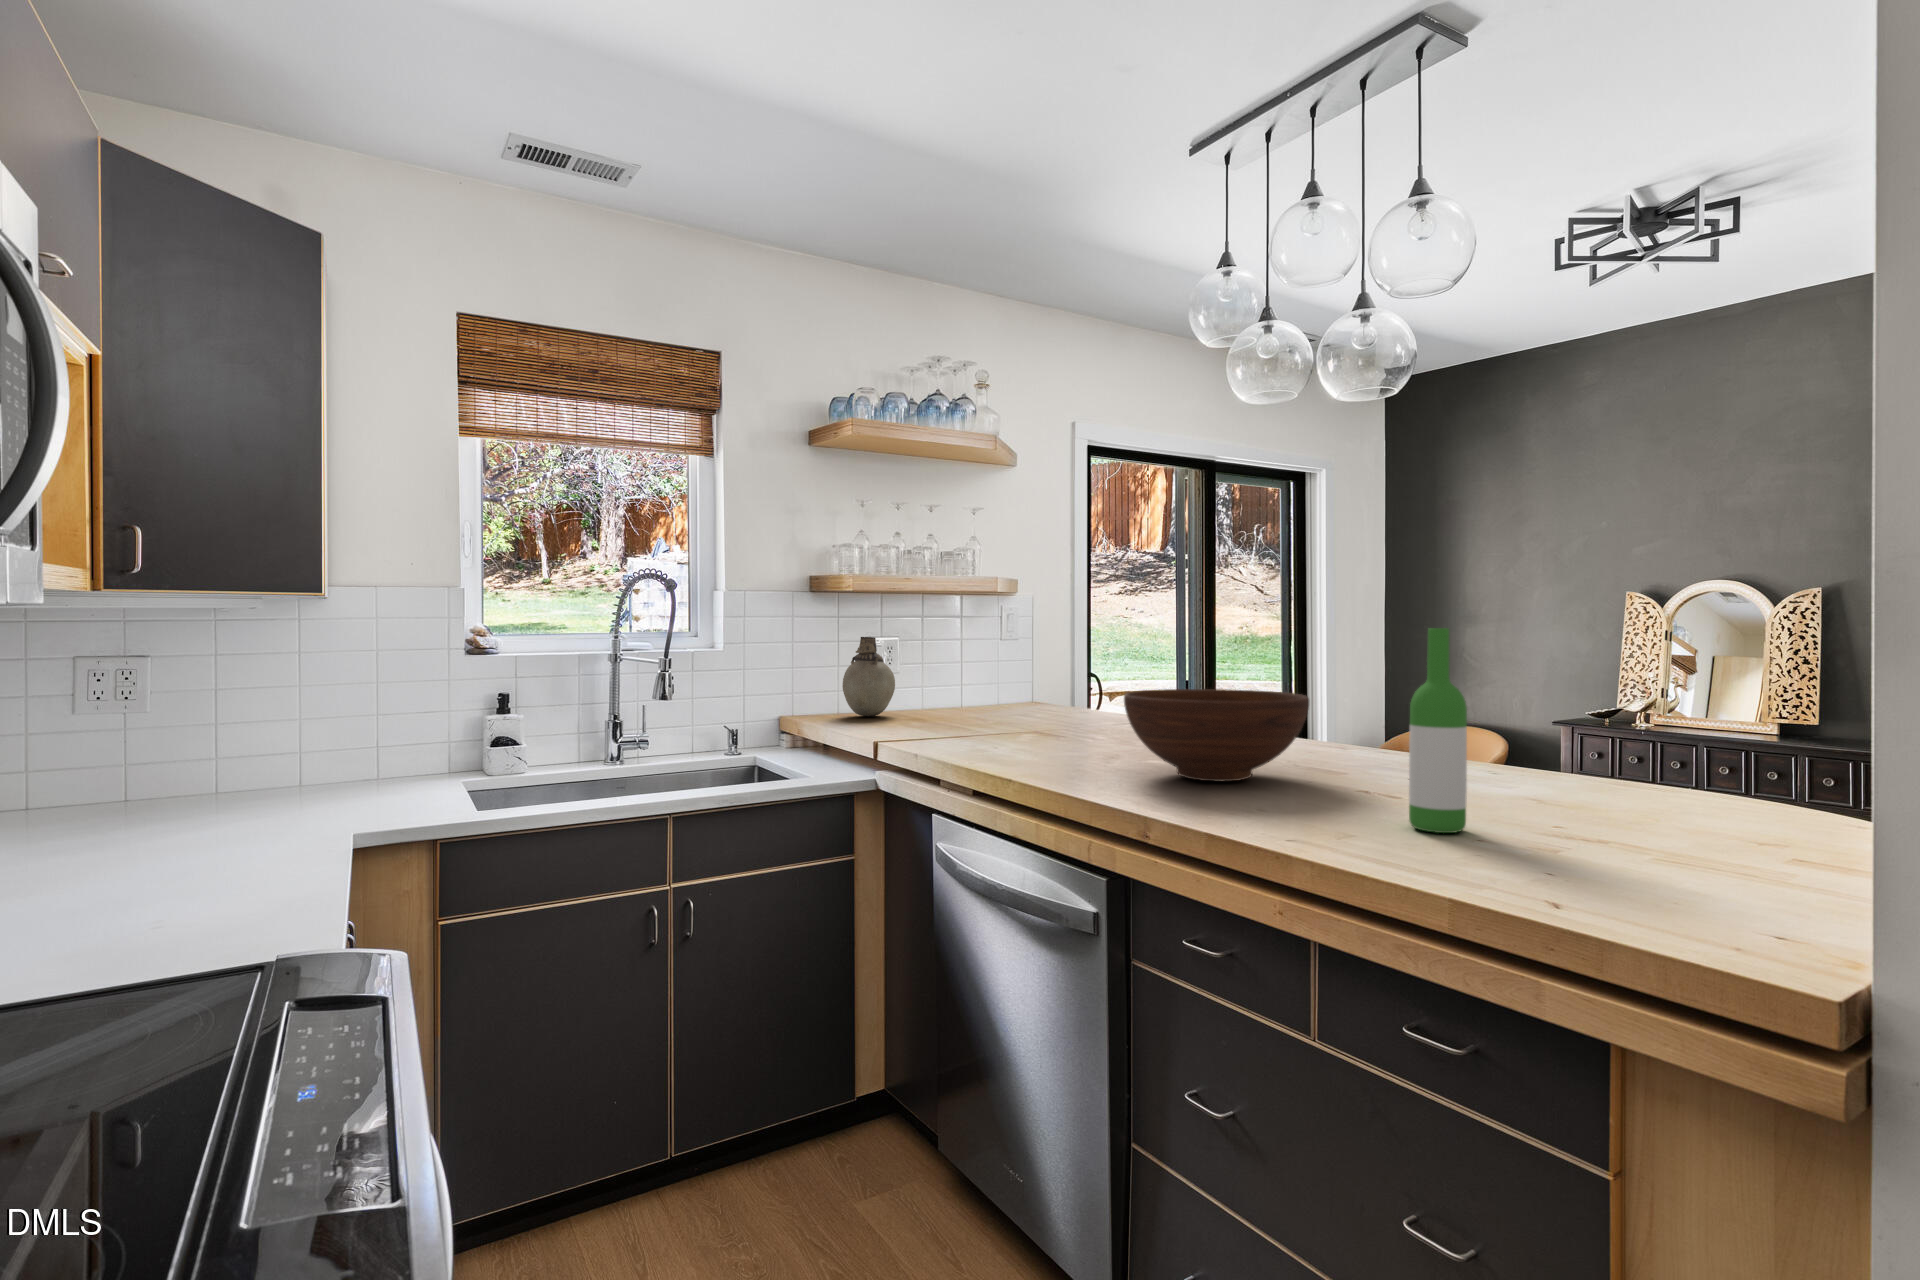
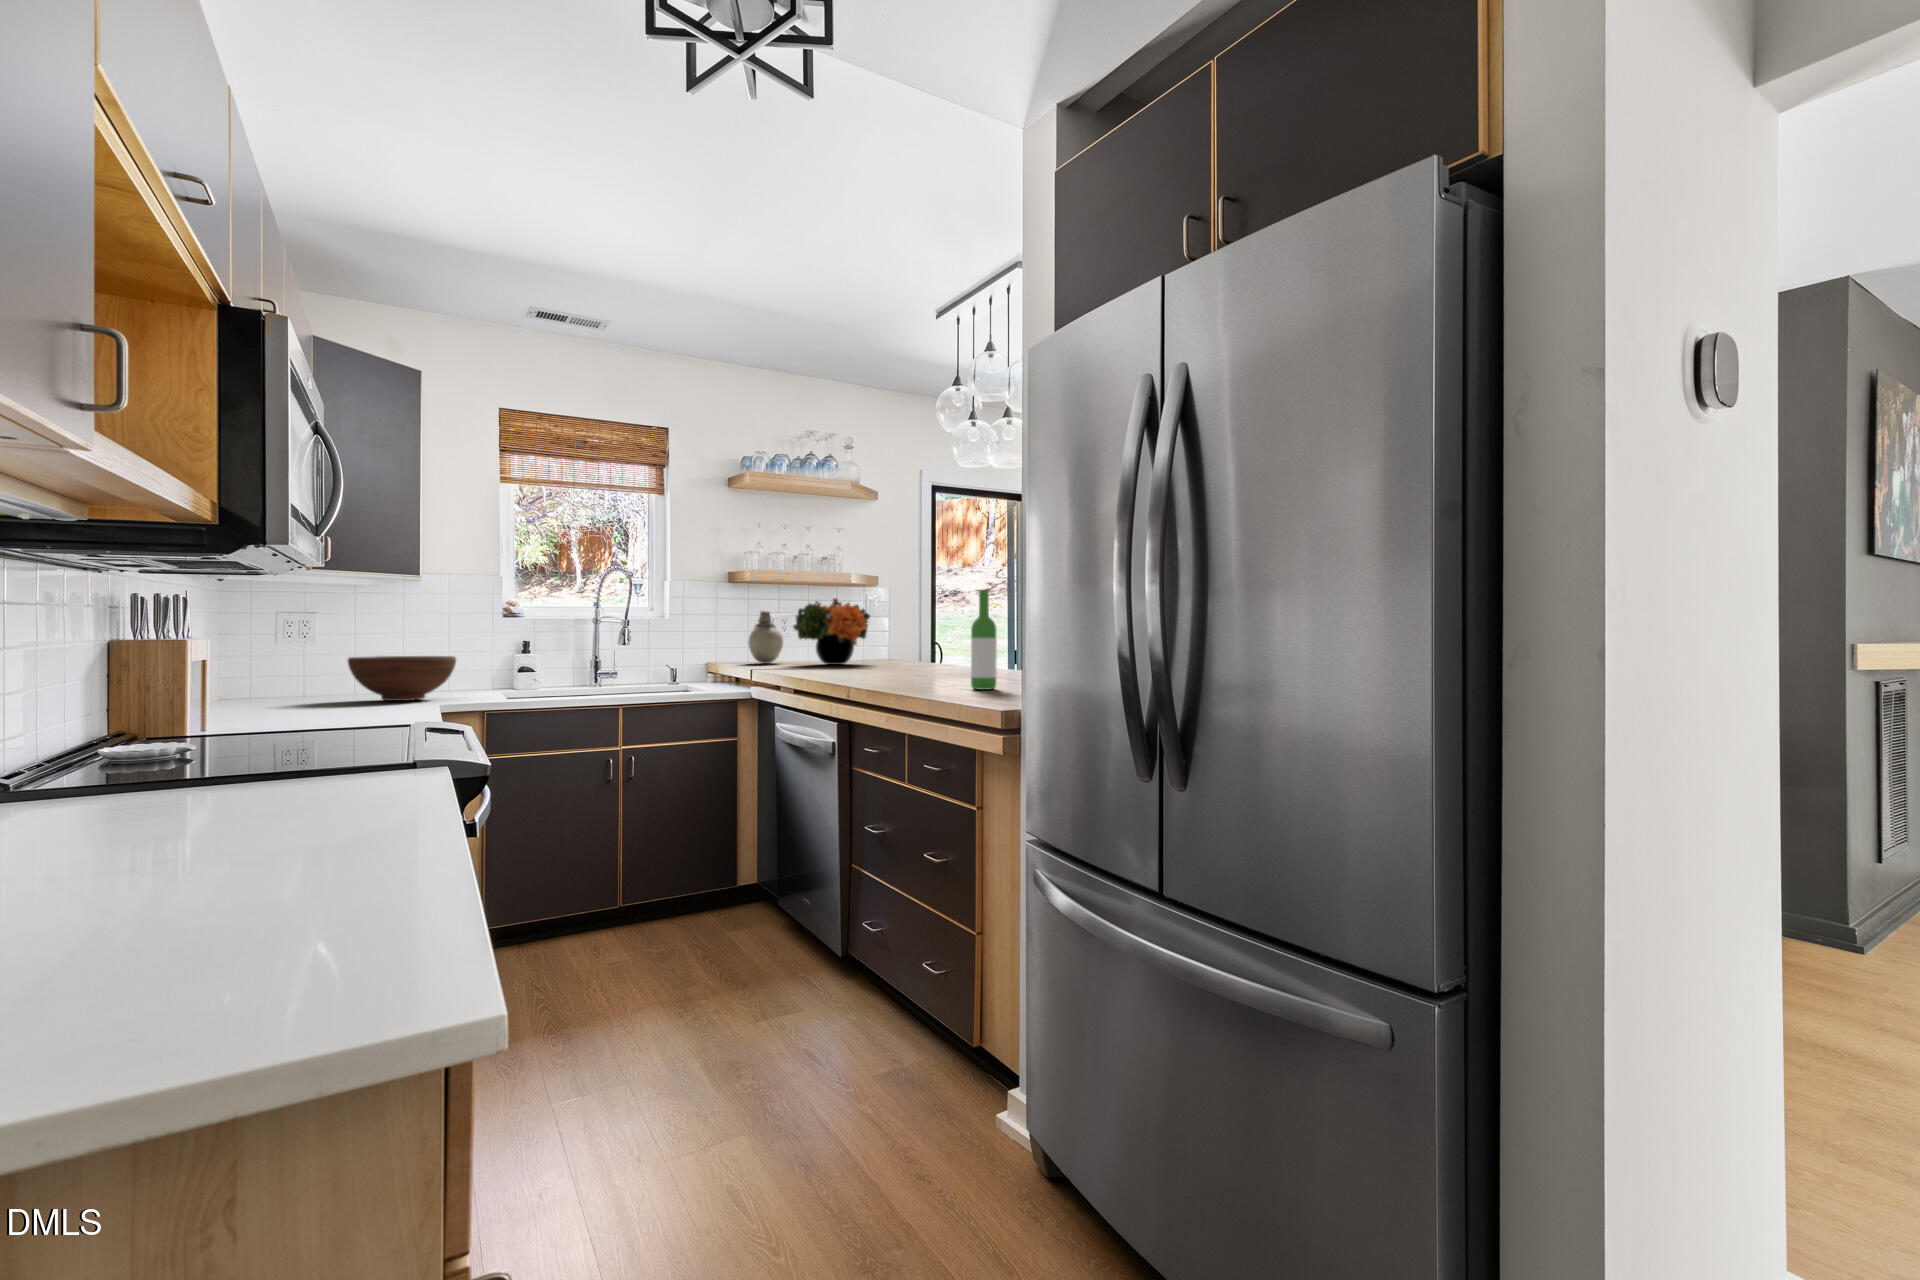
flower arrangement: none [917,617,1037,722] -> present [793,598,870,665]
fruit bowl: present [1124,689,1309,782] -> present [348,656,456,701]

